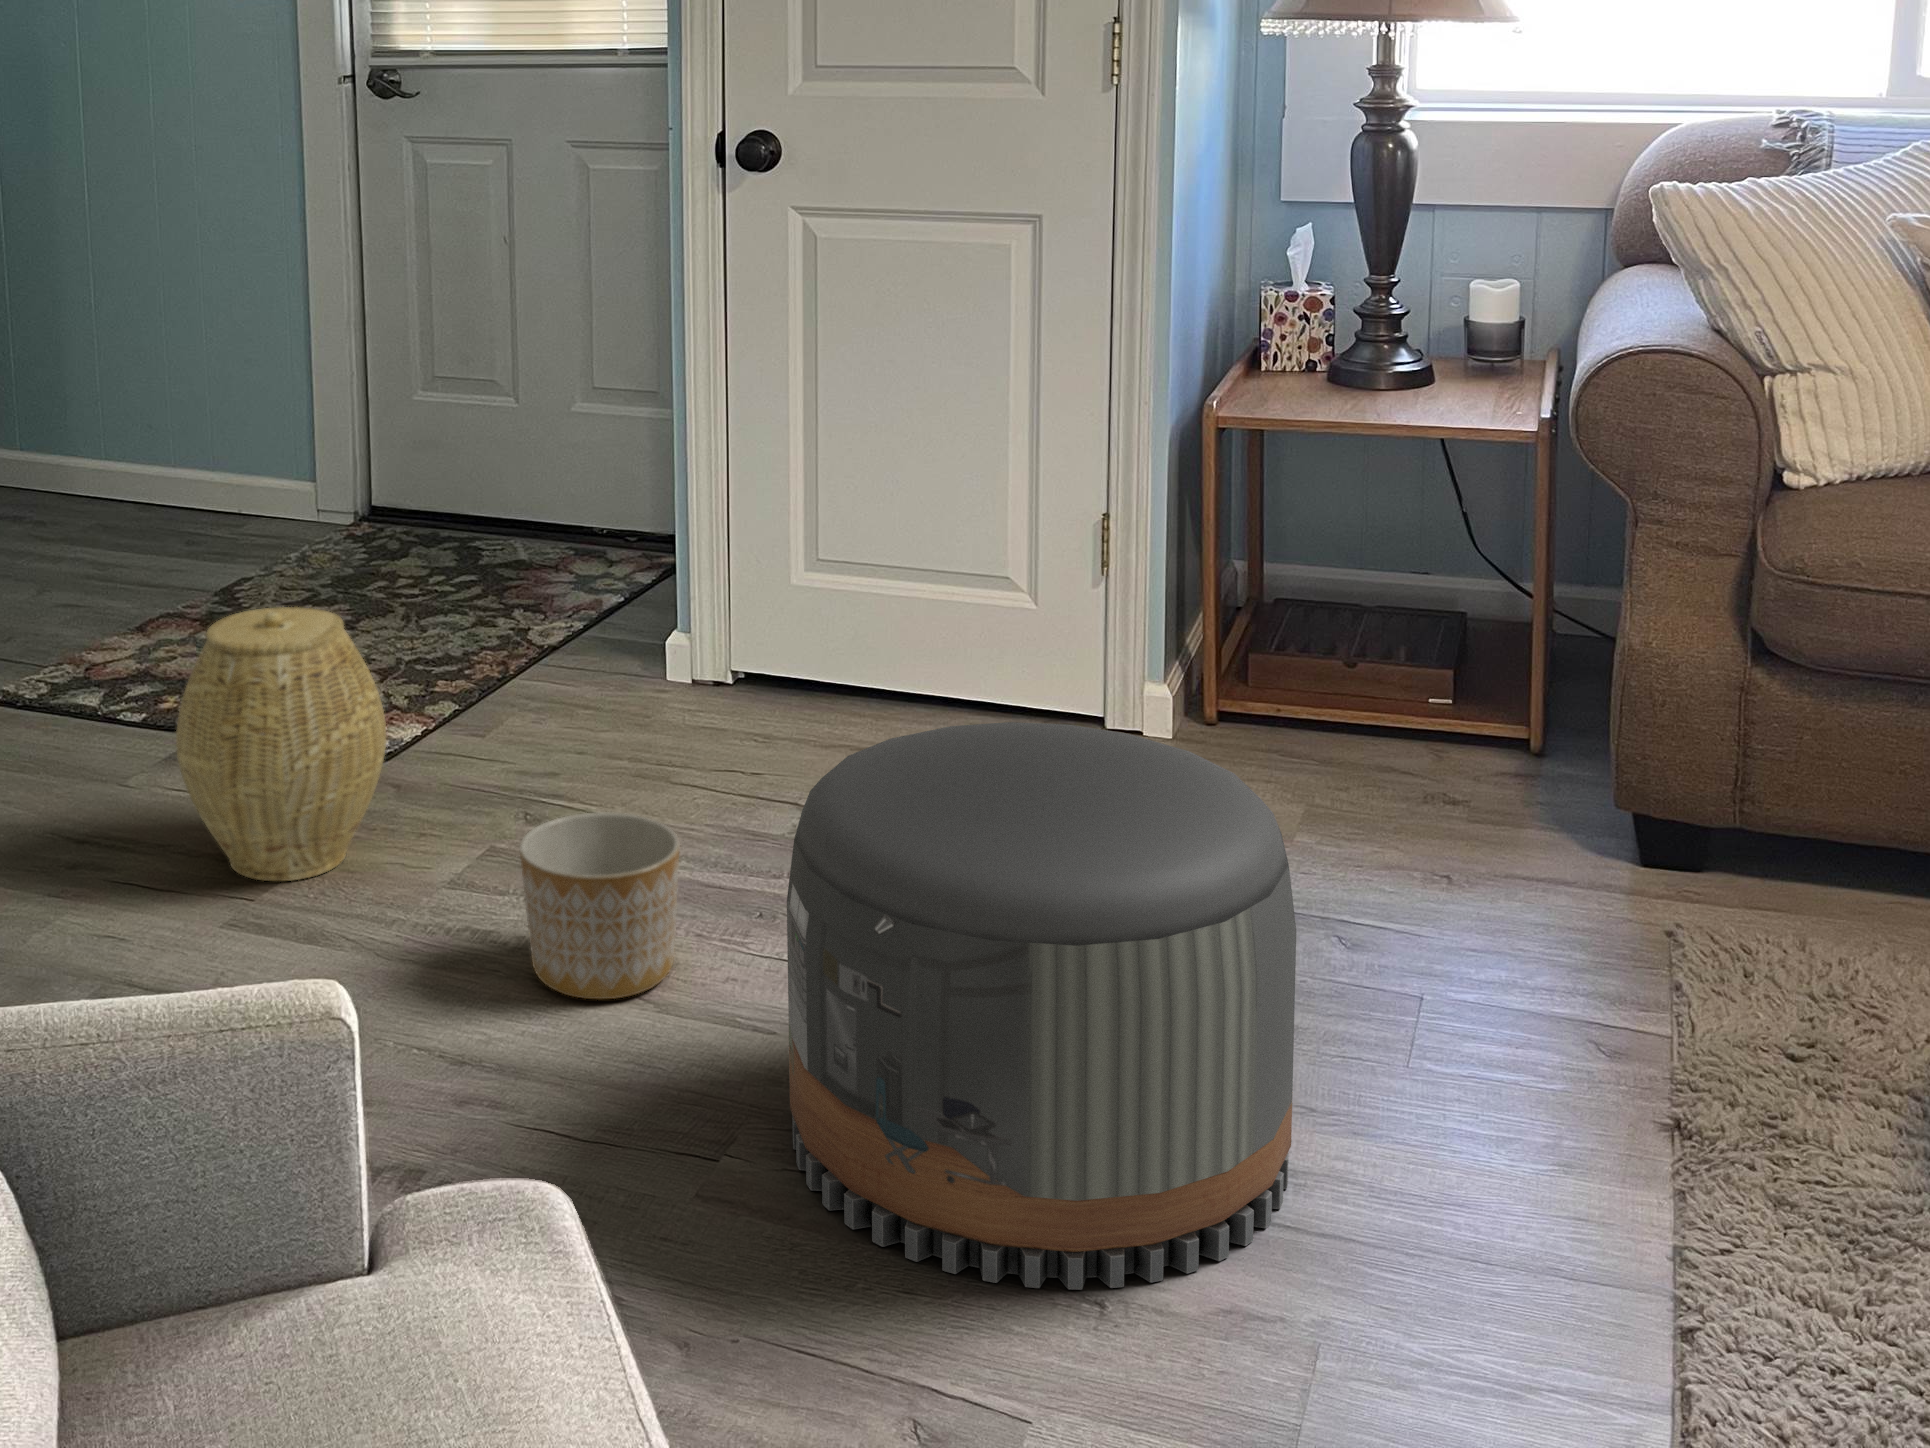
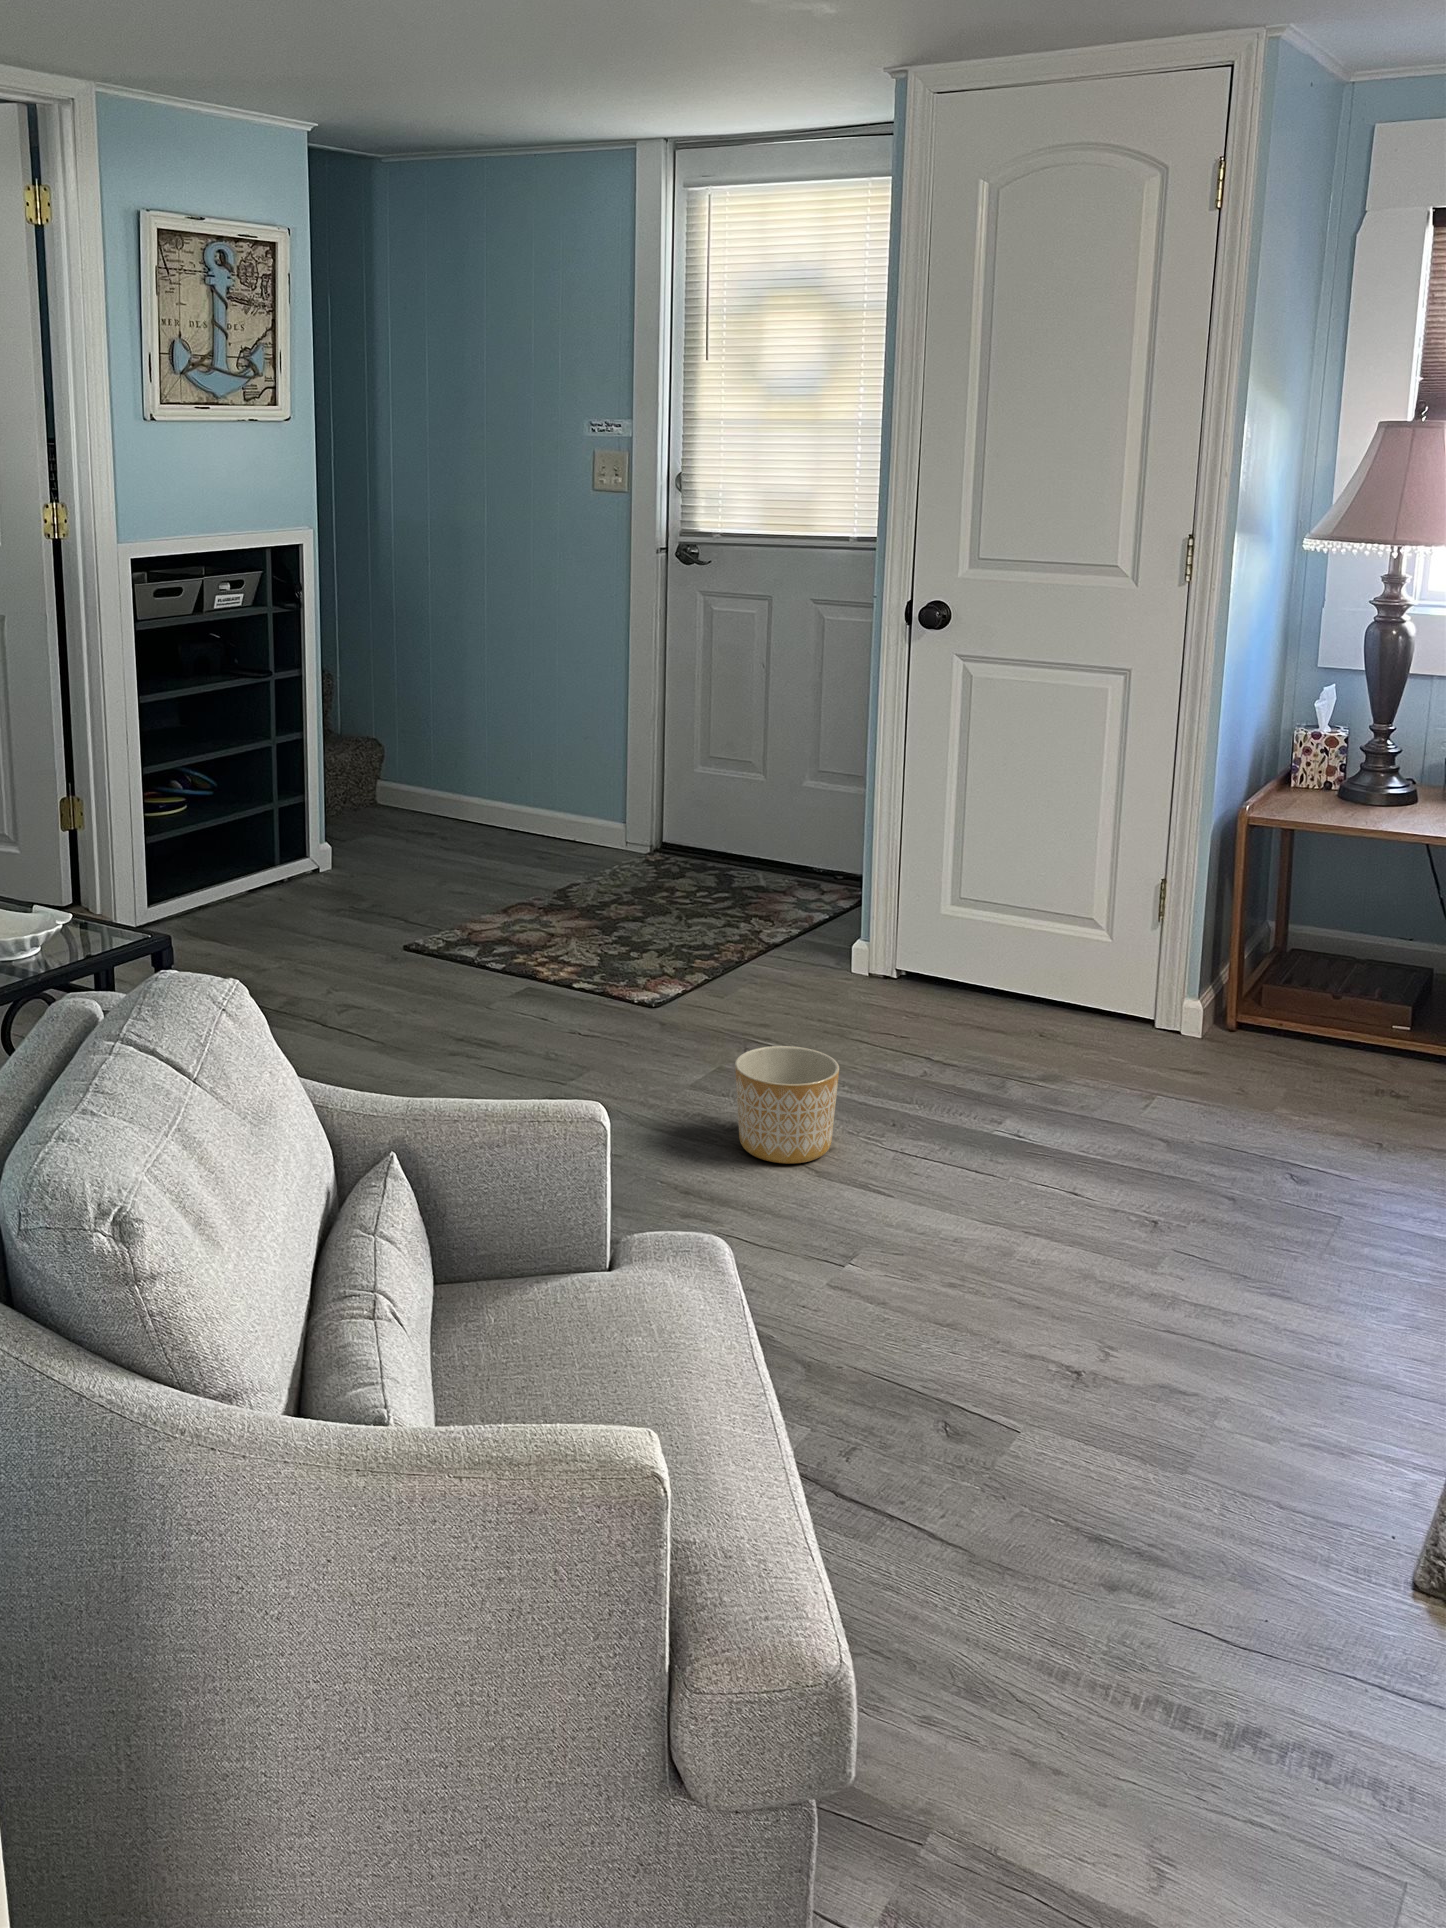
woven basket: present [176,607,386,881] -> none [524,901,658,1075]
pouf: present [787,722,1296,1289] -> none [892,1005,1229,1361]

